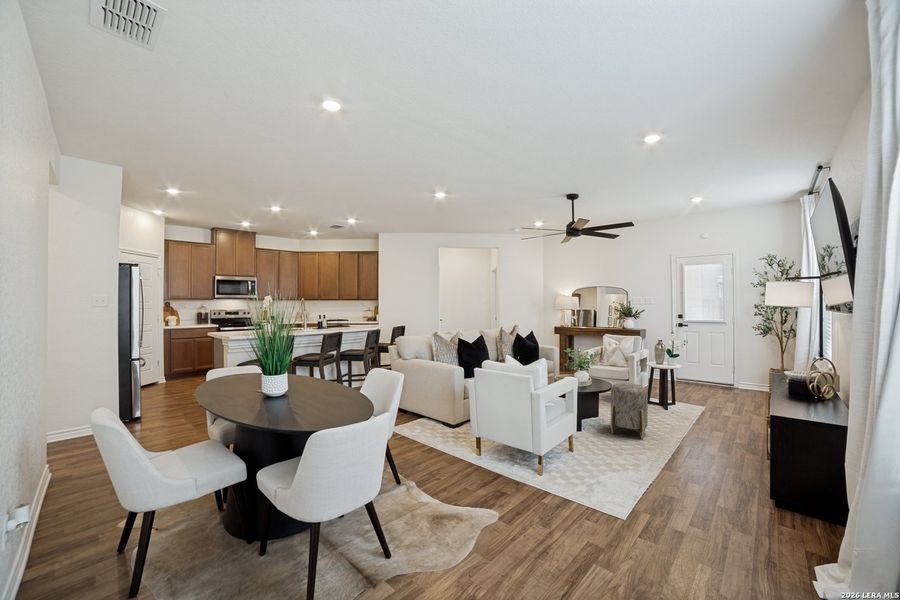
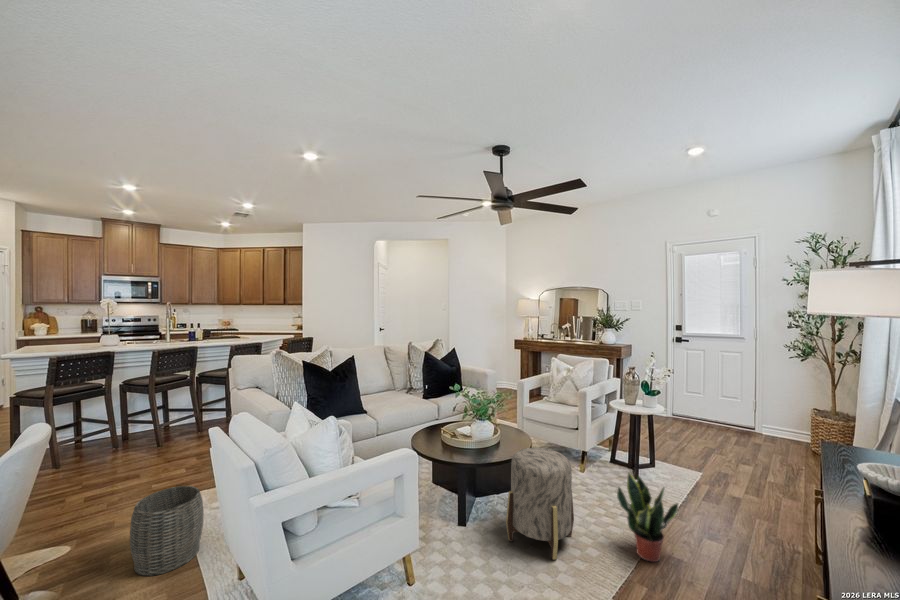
potted plant: none [672,391,706,438] -> present [617,473,678,562]
woven basket: none [412,407,445,450] -> present [130,486,204,576]

